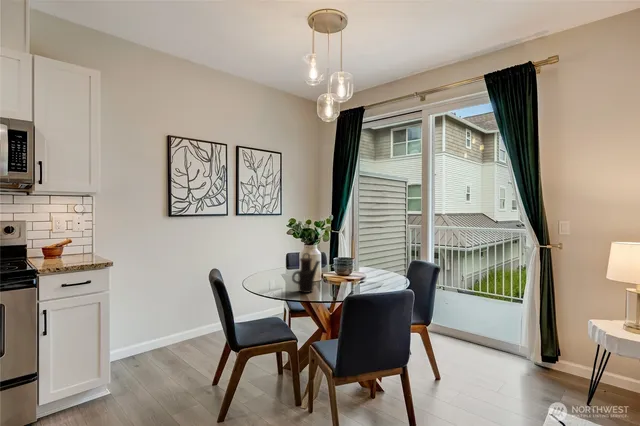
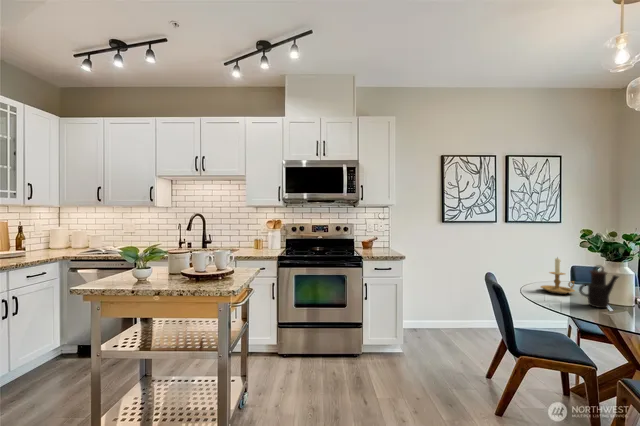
candle holder: none [262,248,290,284] -> present [541,258,575,294]

